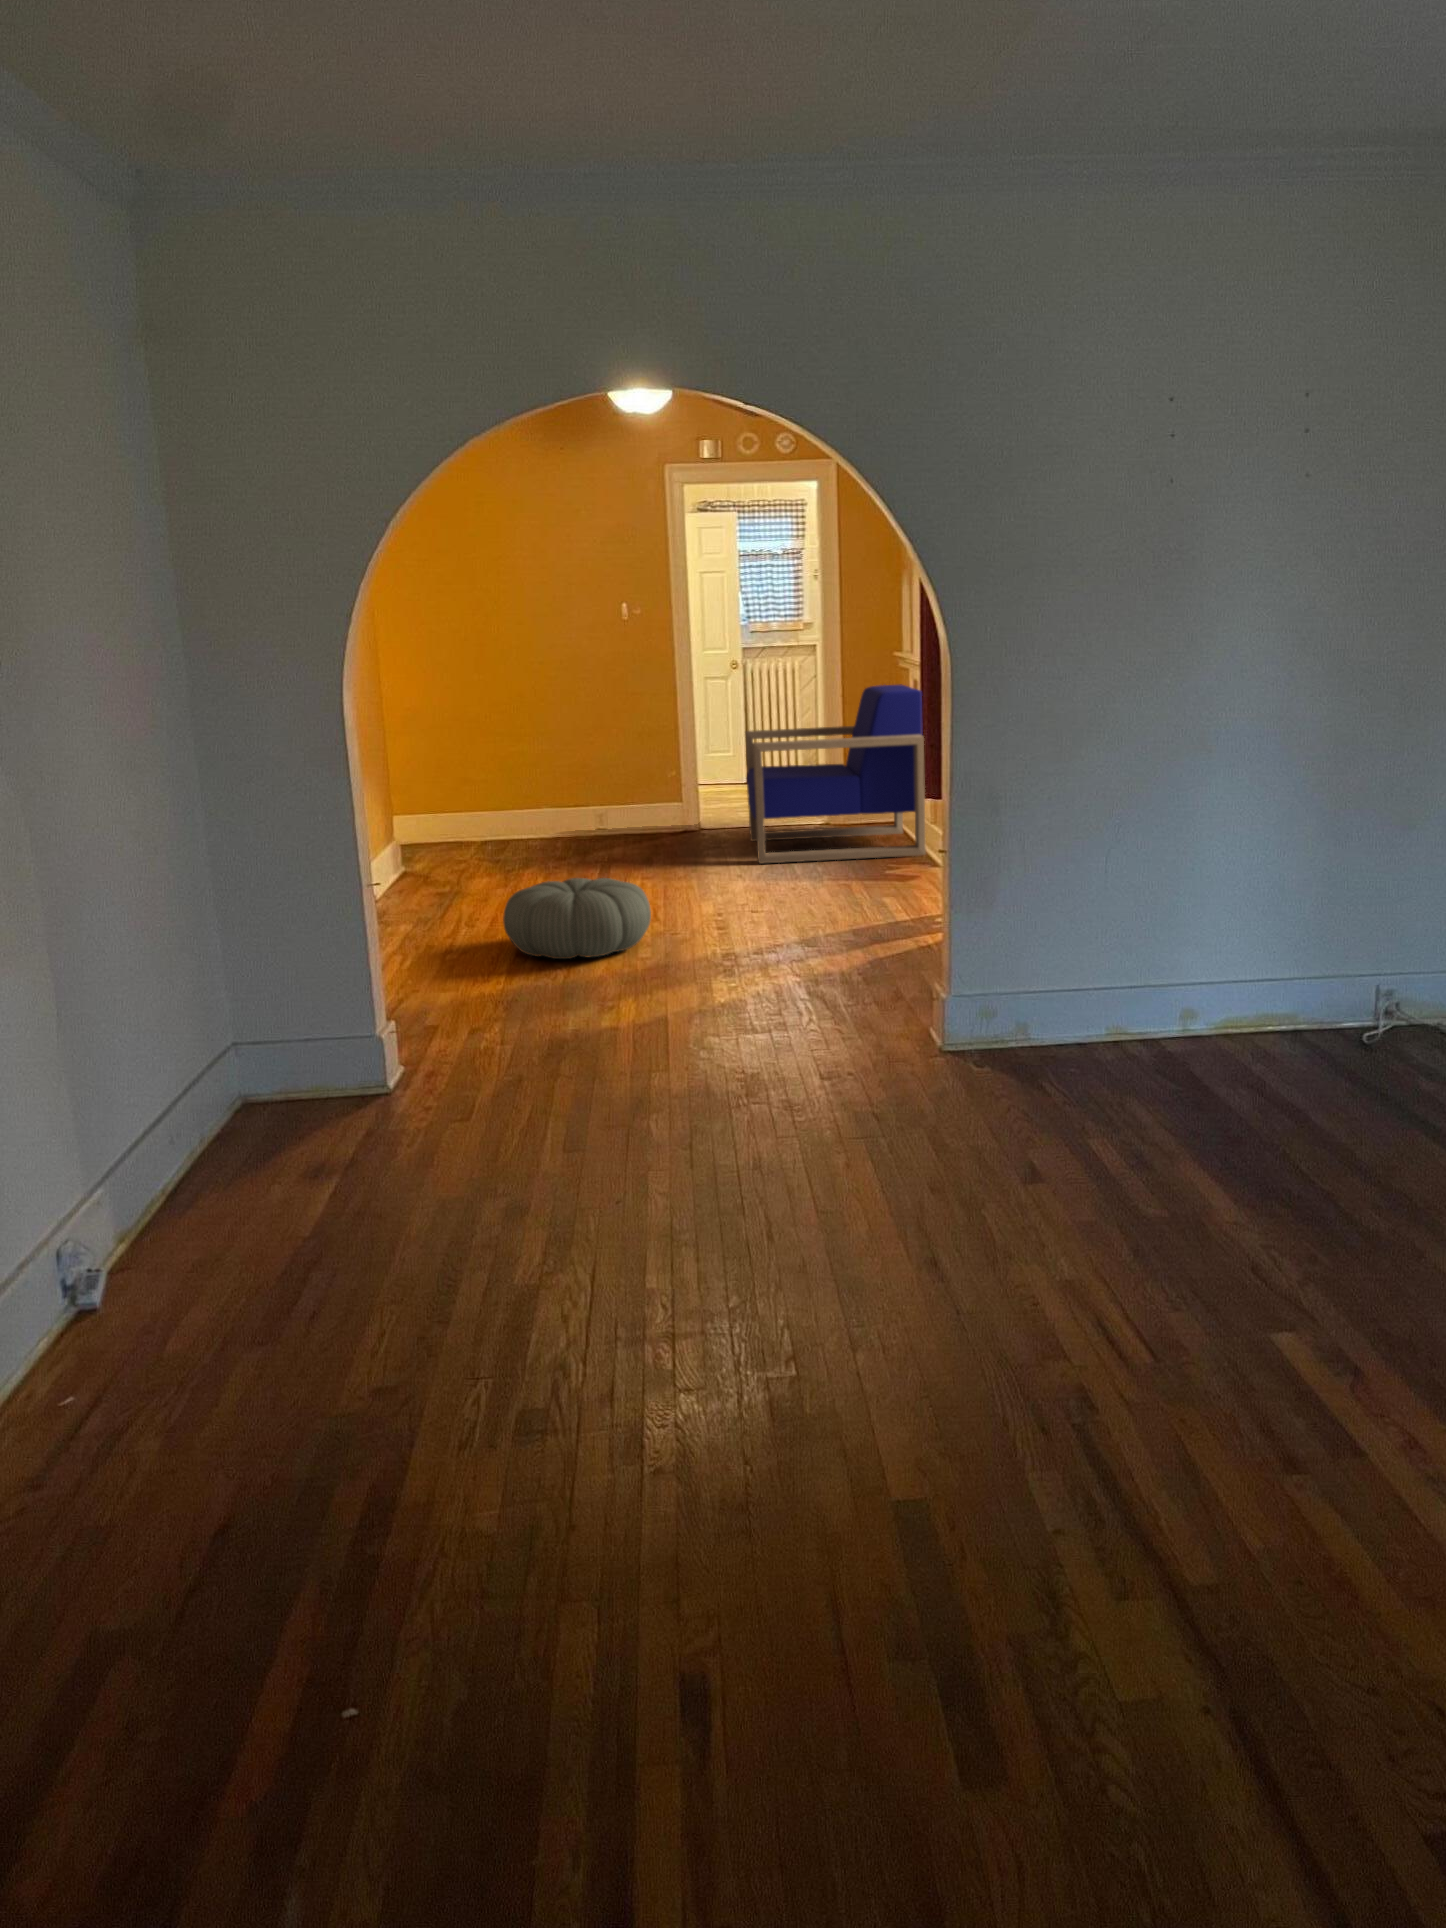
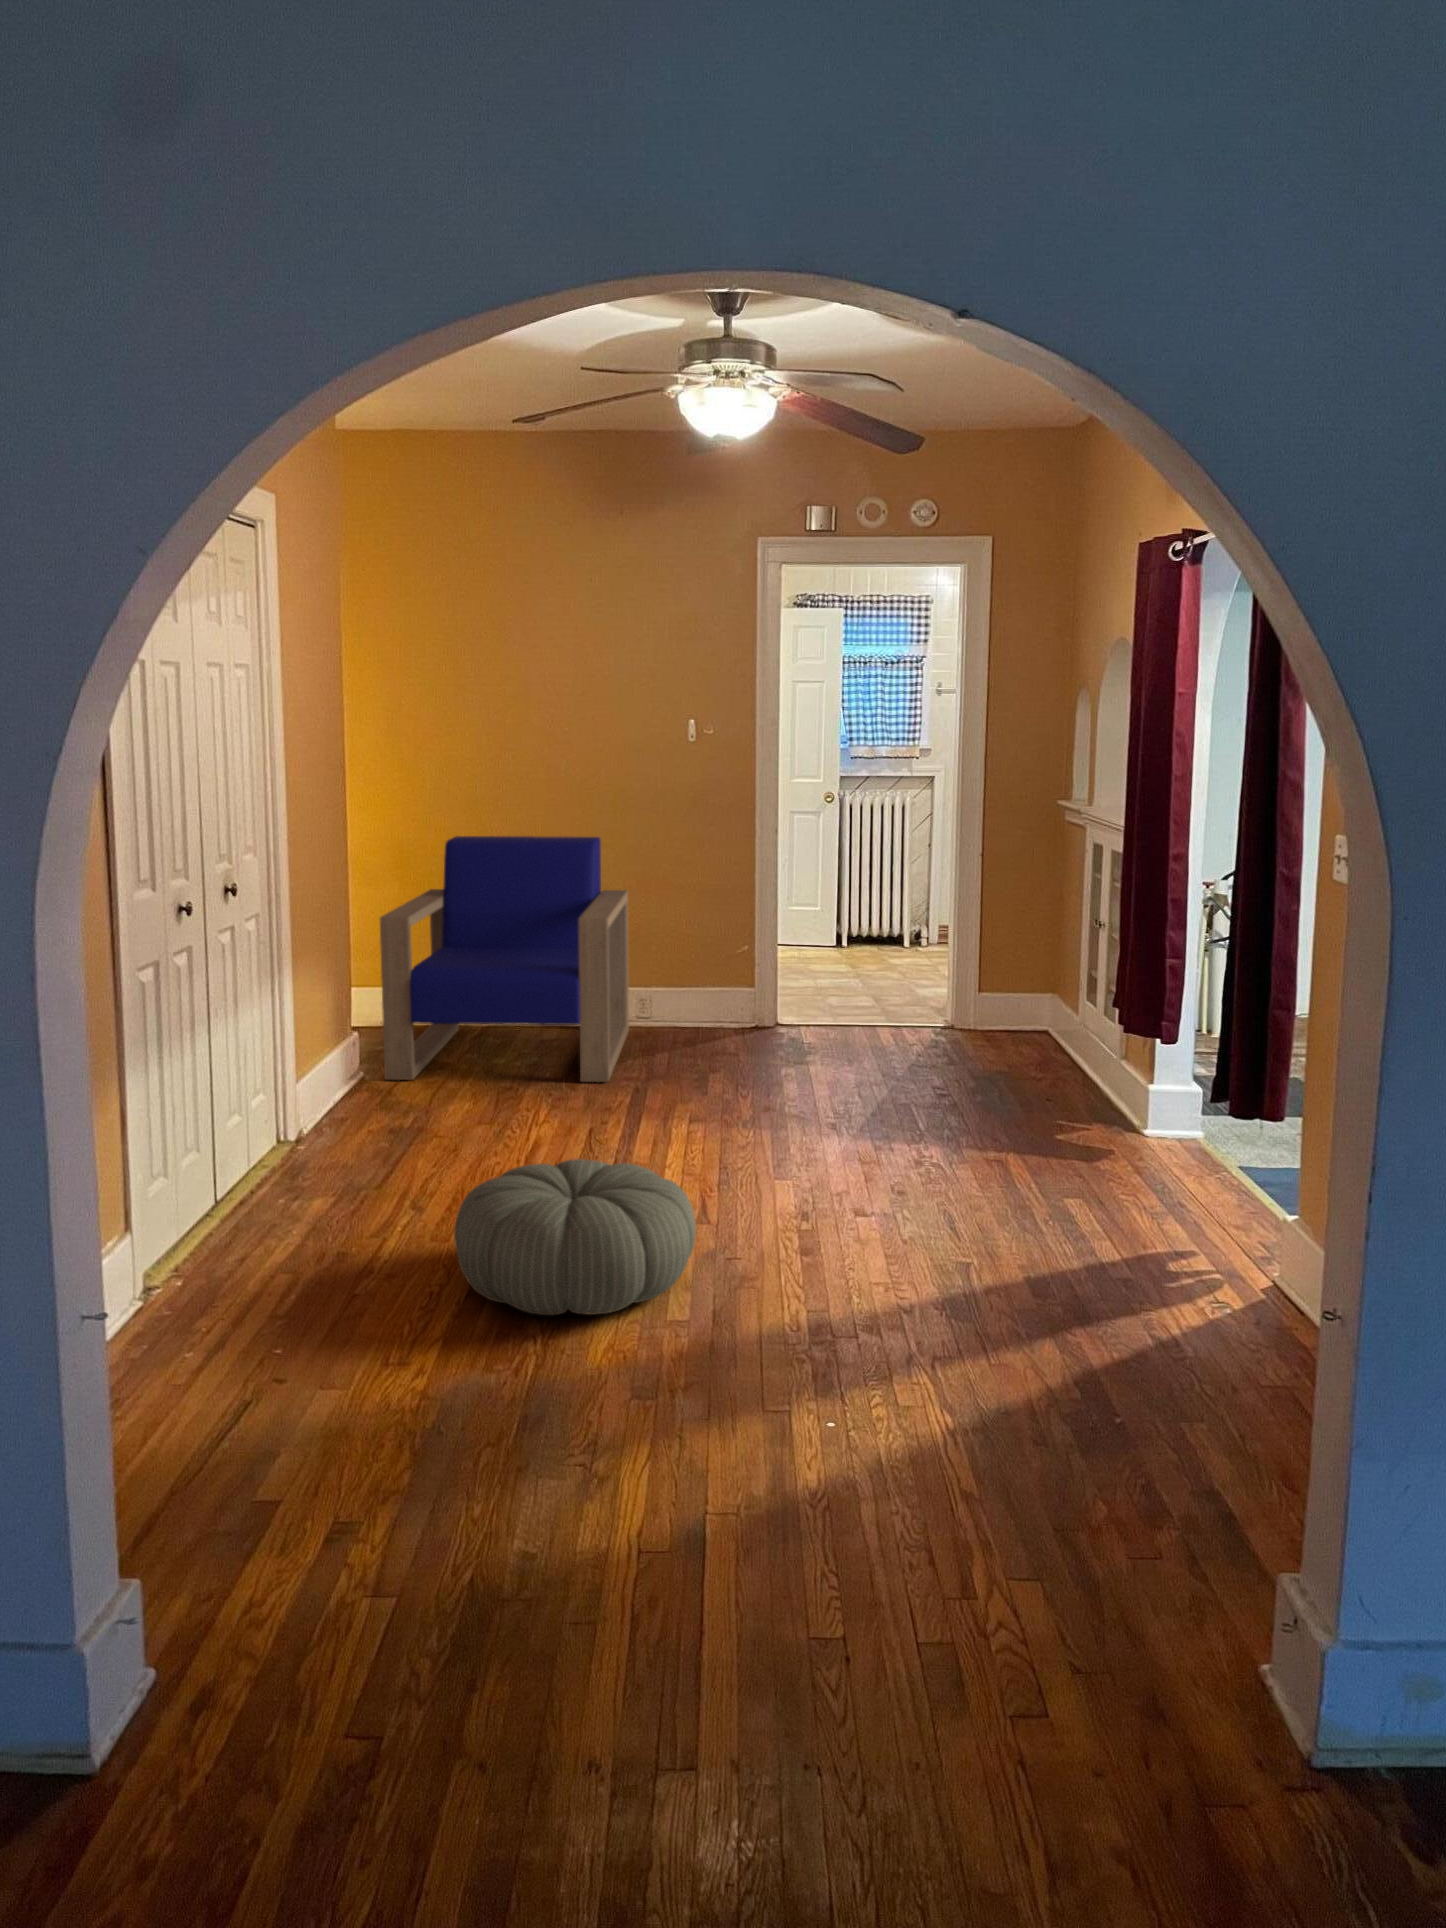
armchair: present [745,684,926,863] -> present [380,836,629,1082]

